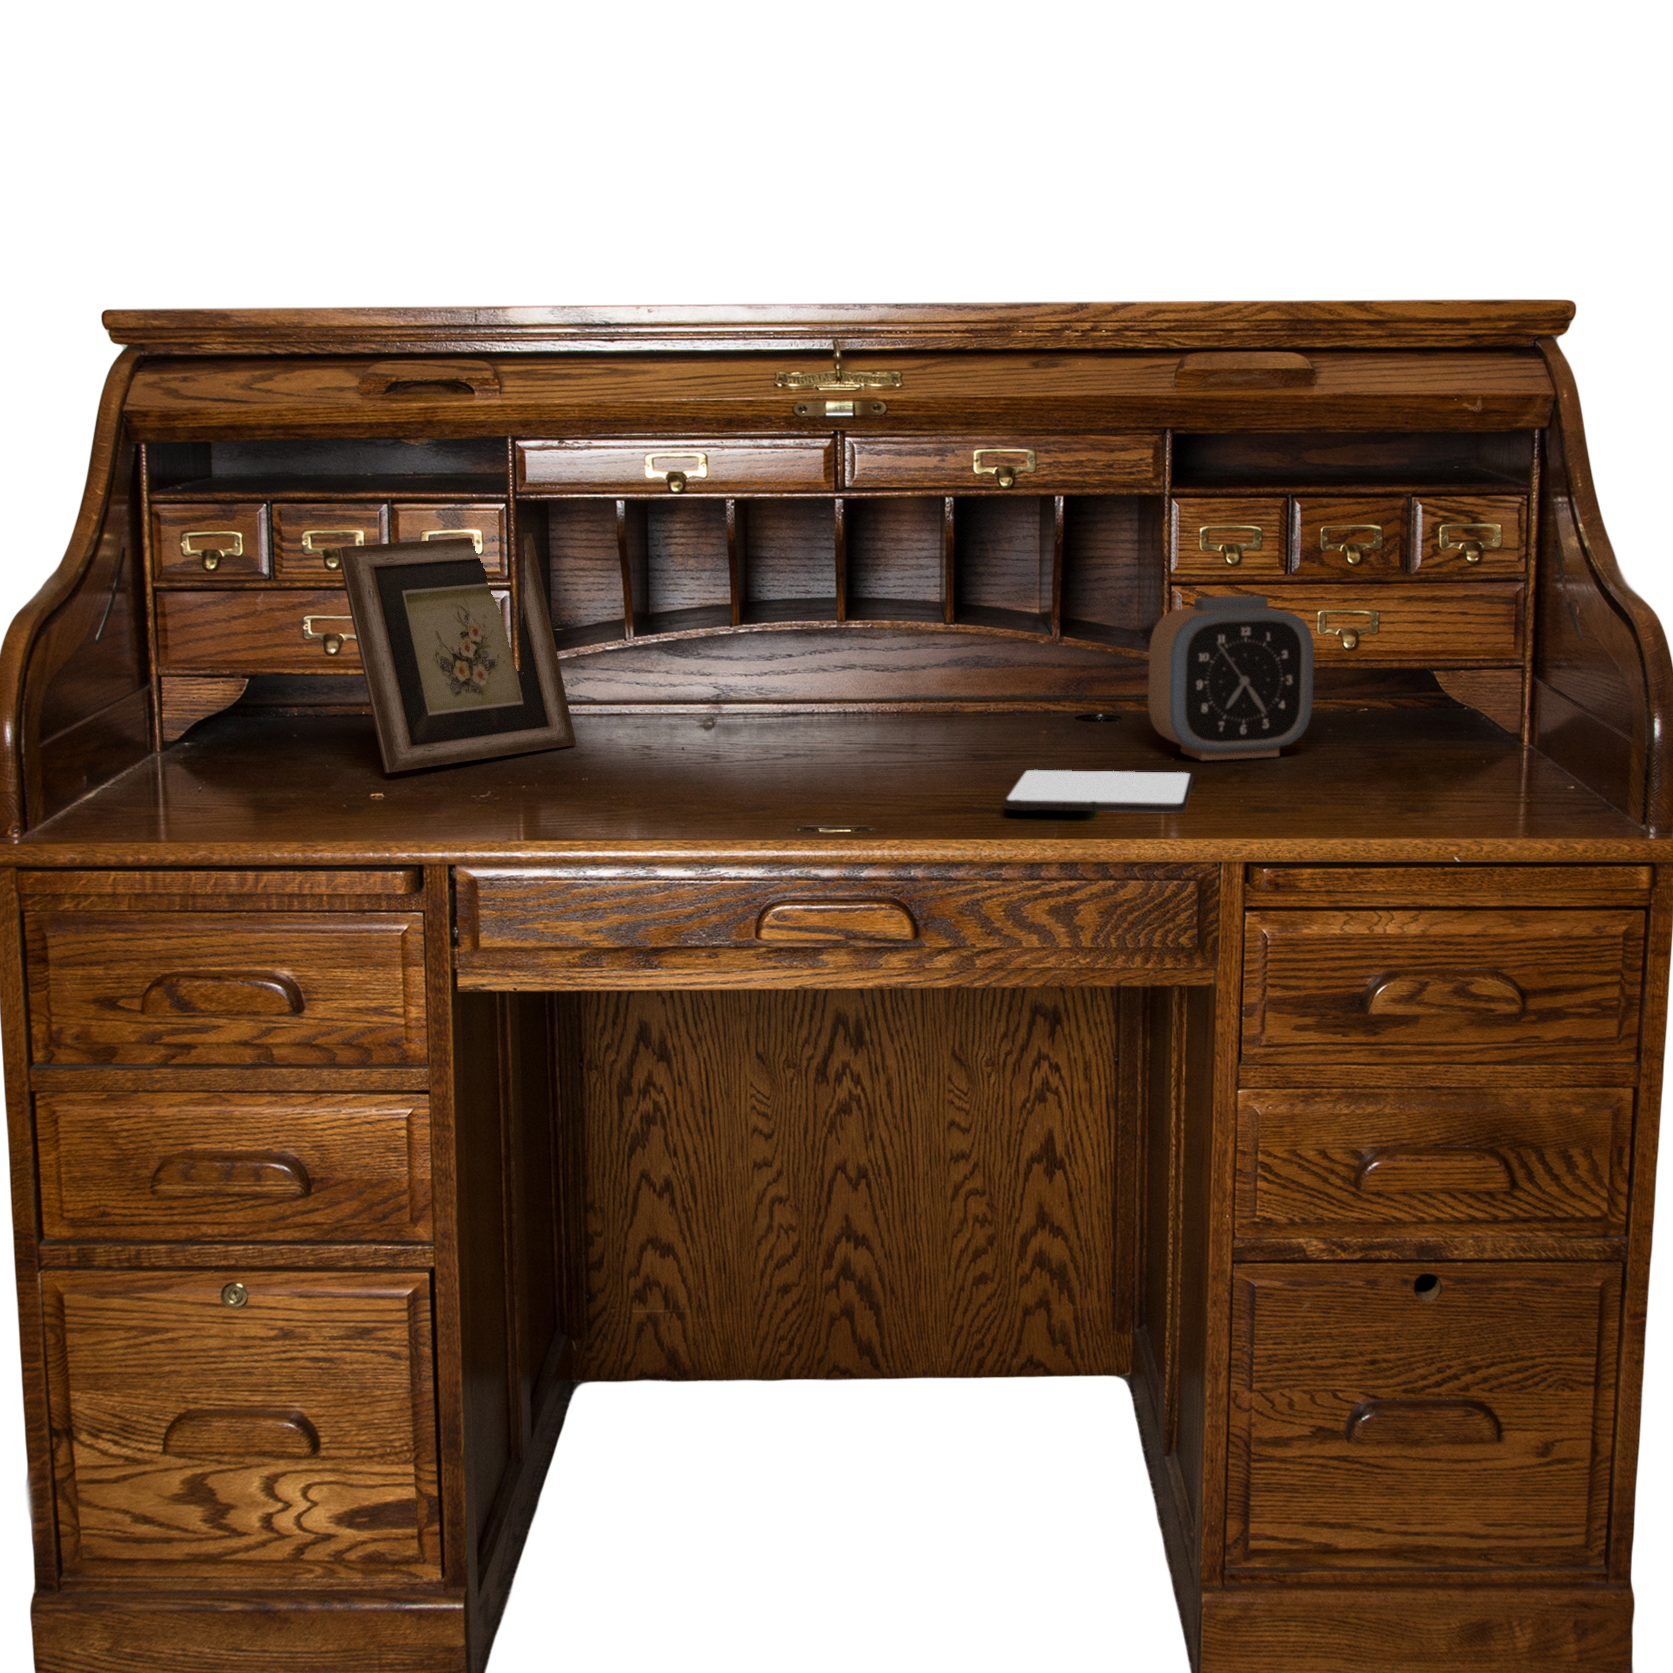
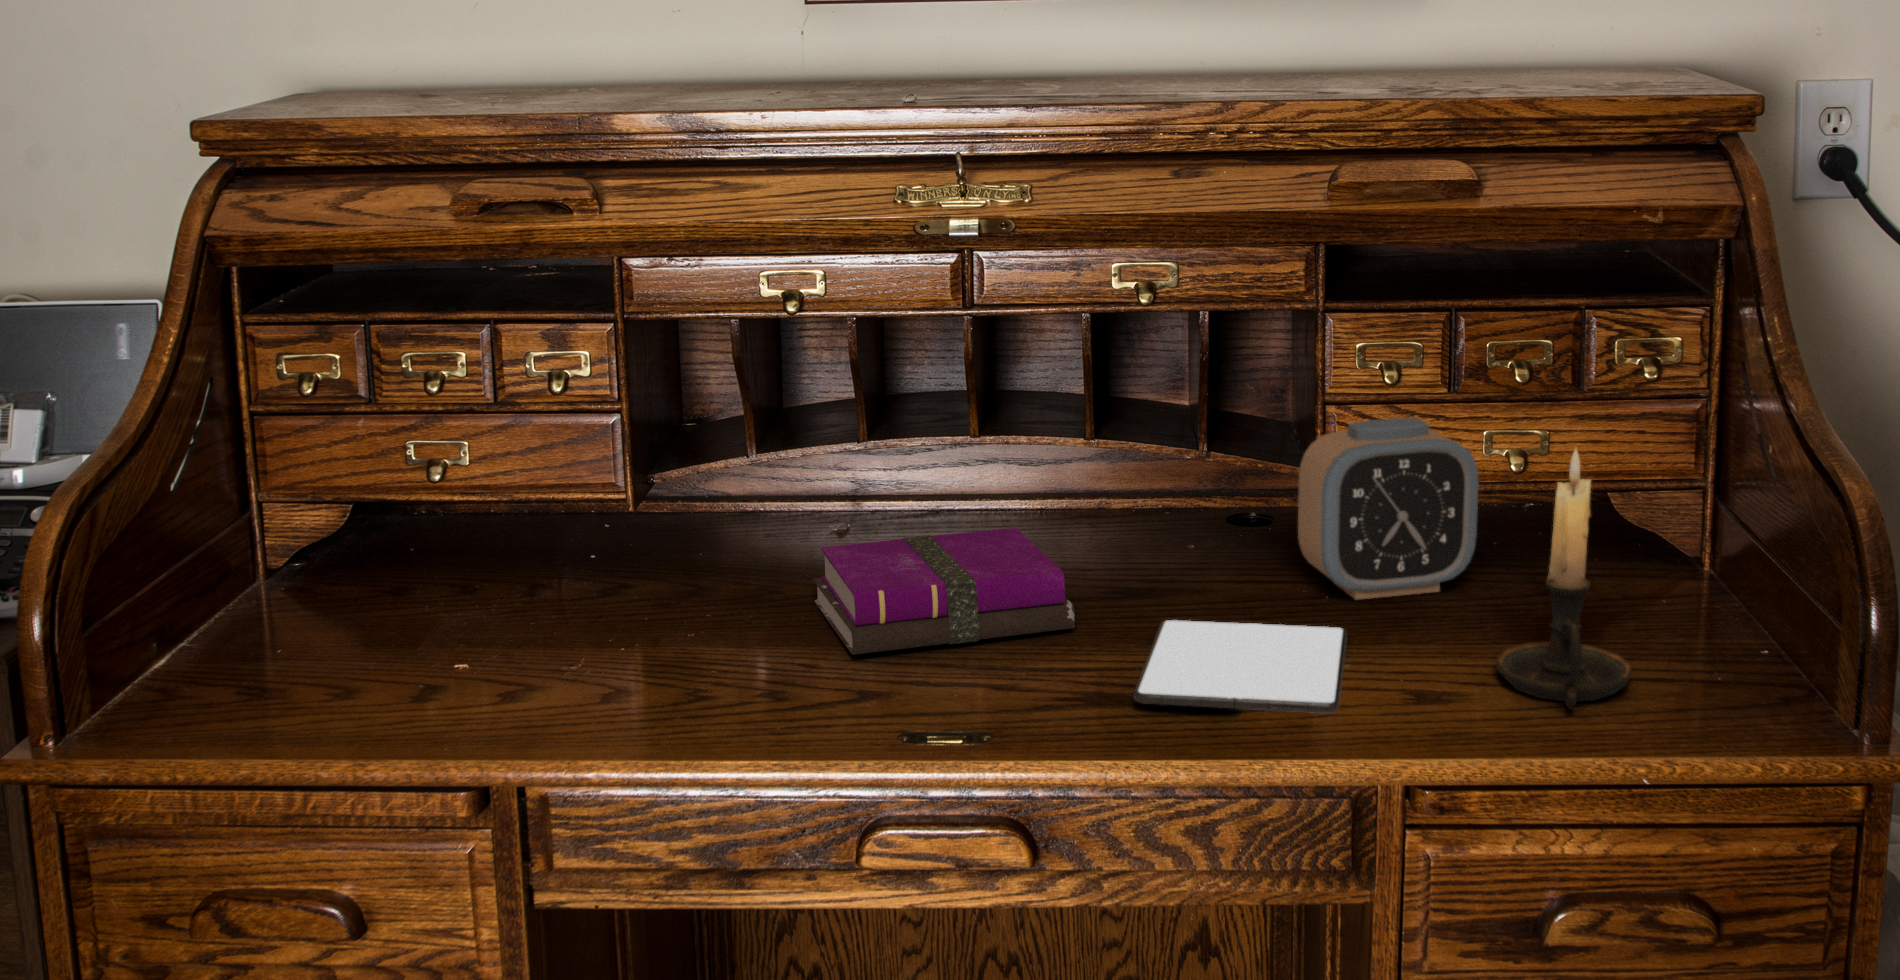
picture frame: present [337,533,576,773] -> none [426,347,696,626]
candle holder: none [1327,581,1447,813] -> present [1496,448,1632,709]
notebook: none [695,701,944,787] -> present [813,528,1075,655]

